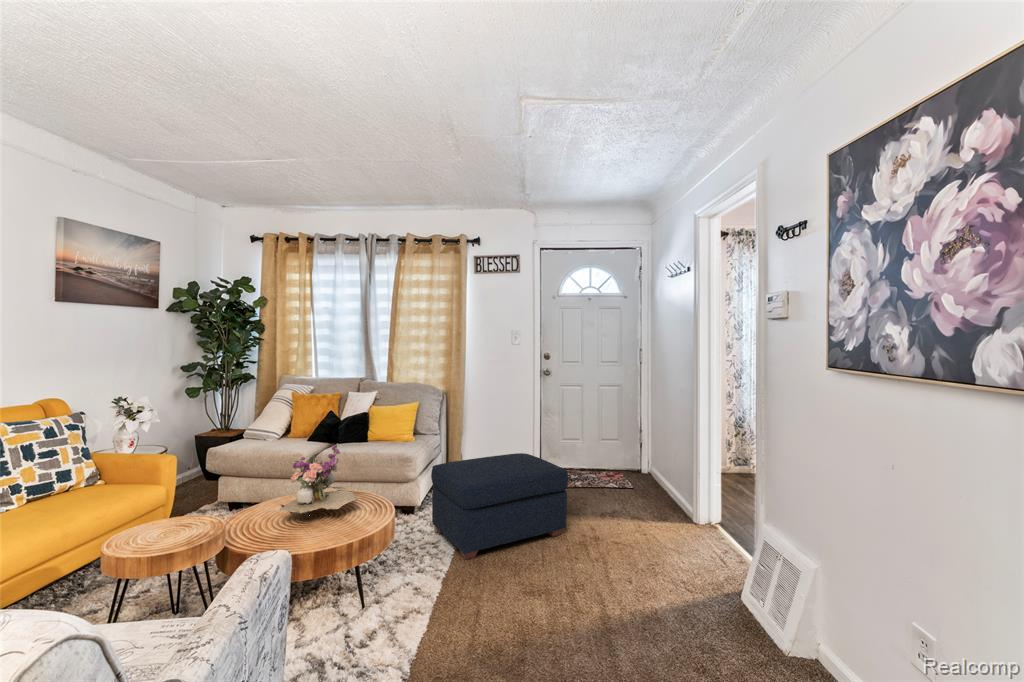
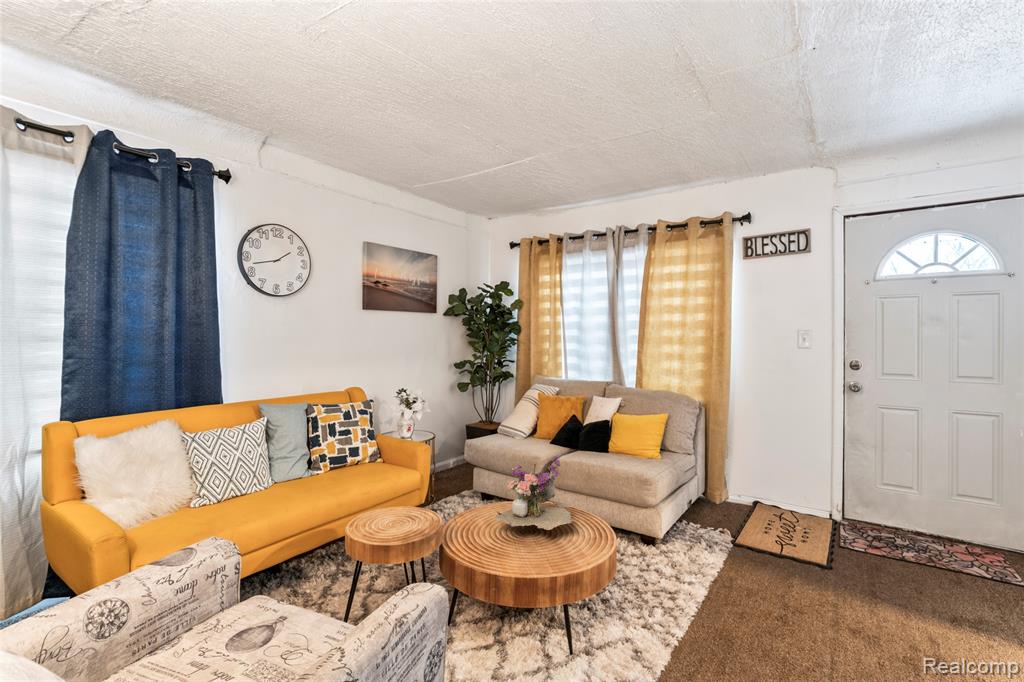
ottoman: present [431,453,568,559] -> none [671,495,886,638]

